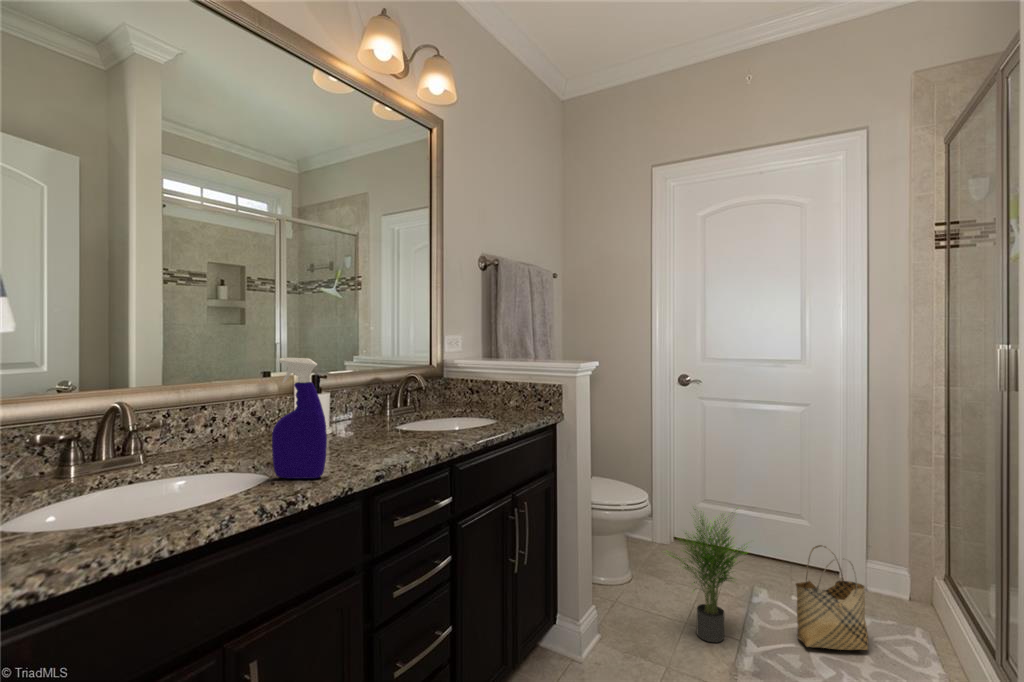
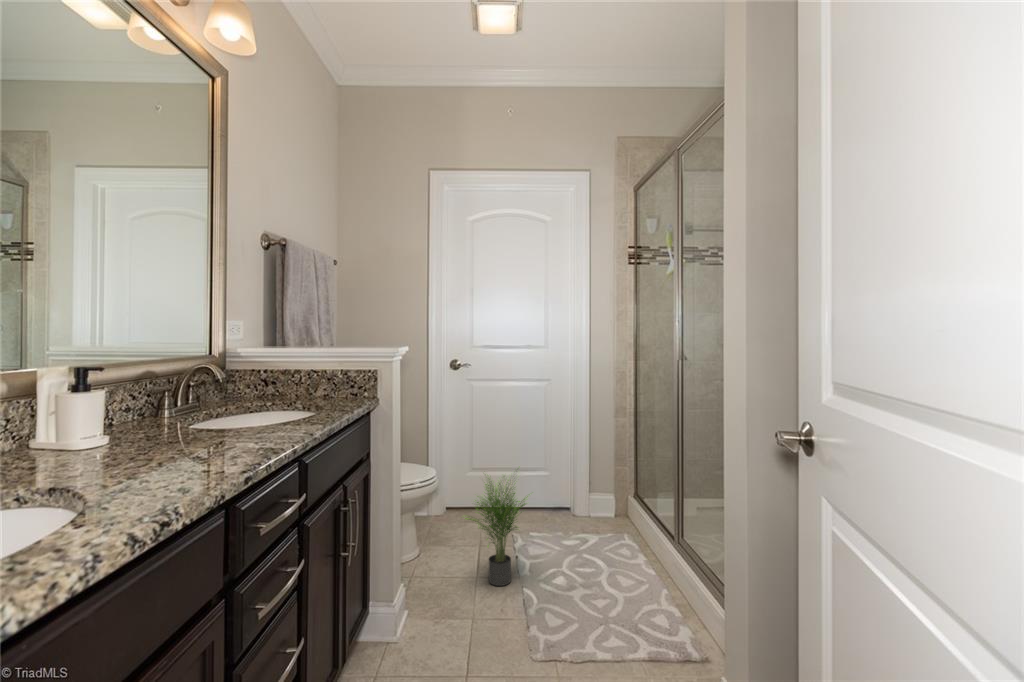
spray bottle: present [272,358,327,479] -> none [94,332,183,497]
woven basket: present [796,545,868,650] -> none [559,487,606,568]

